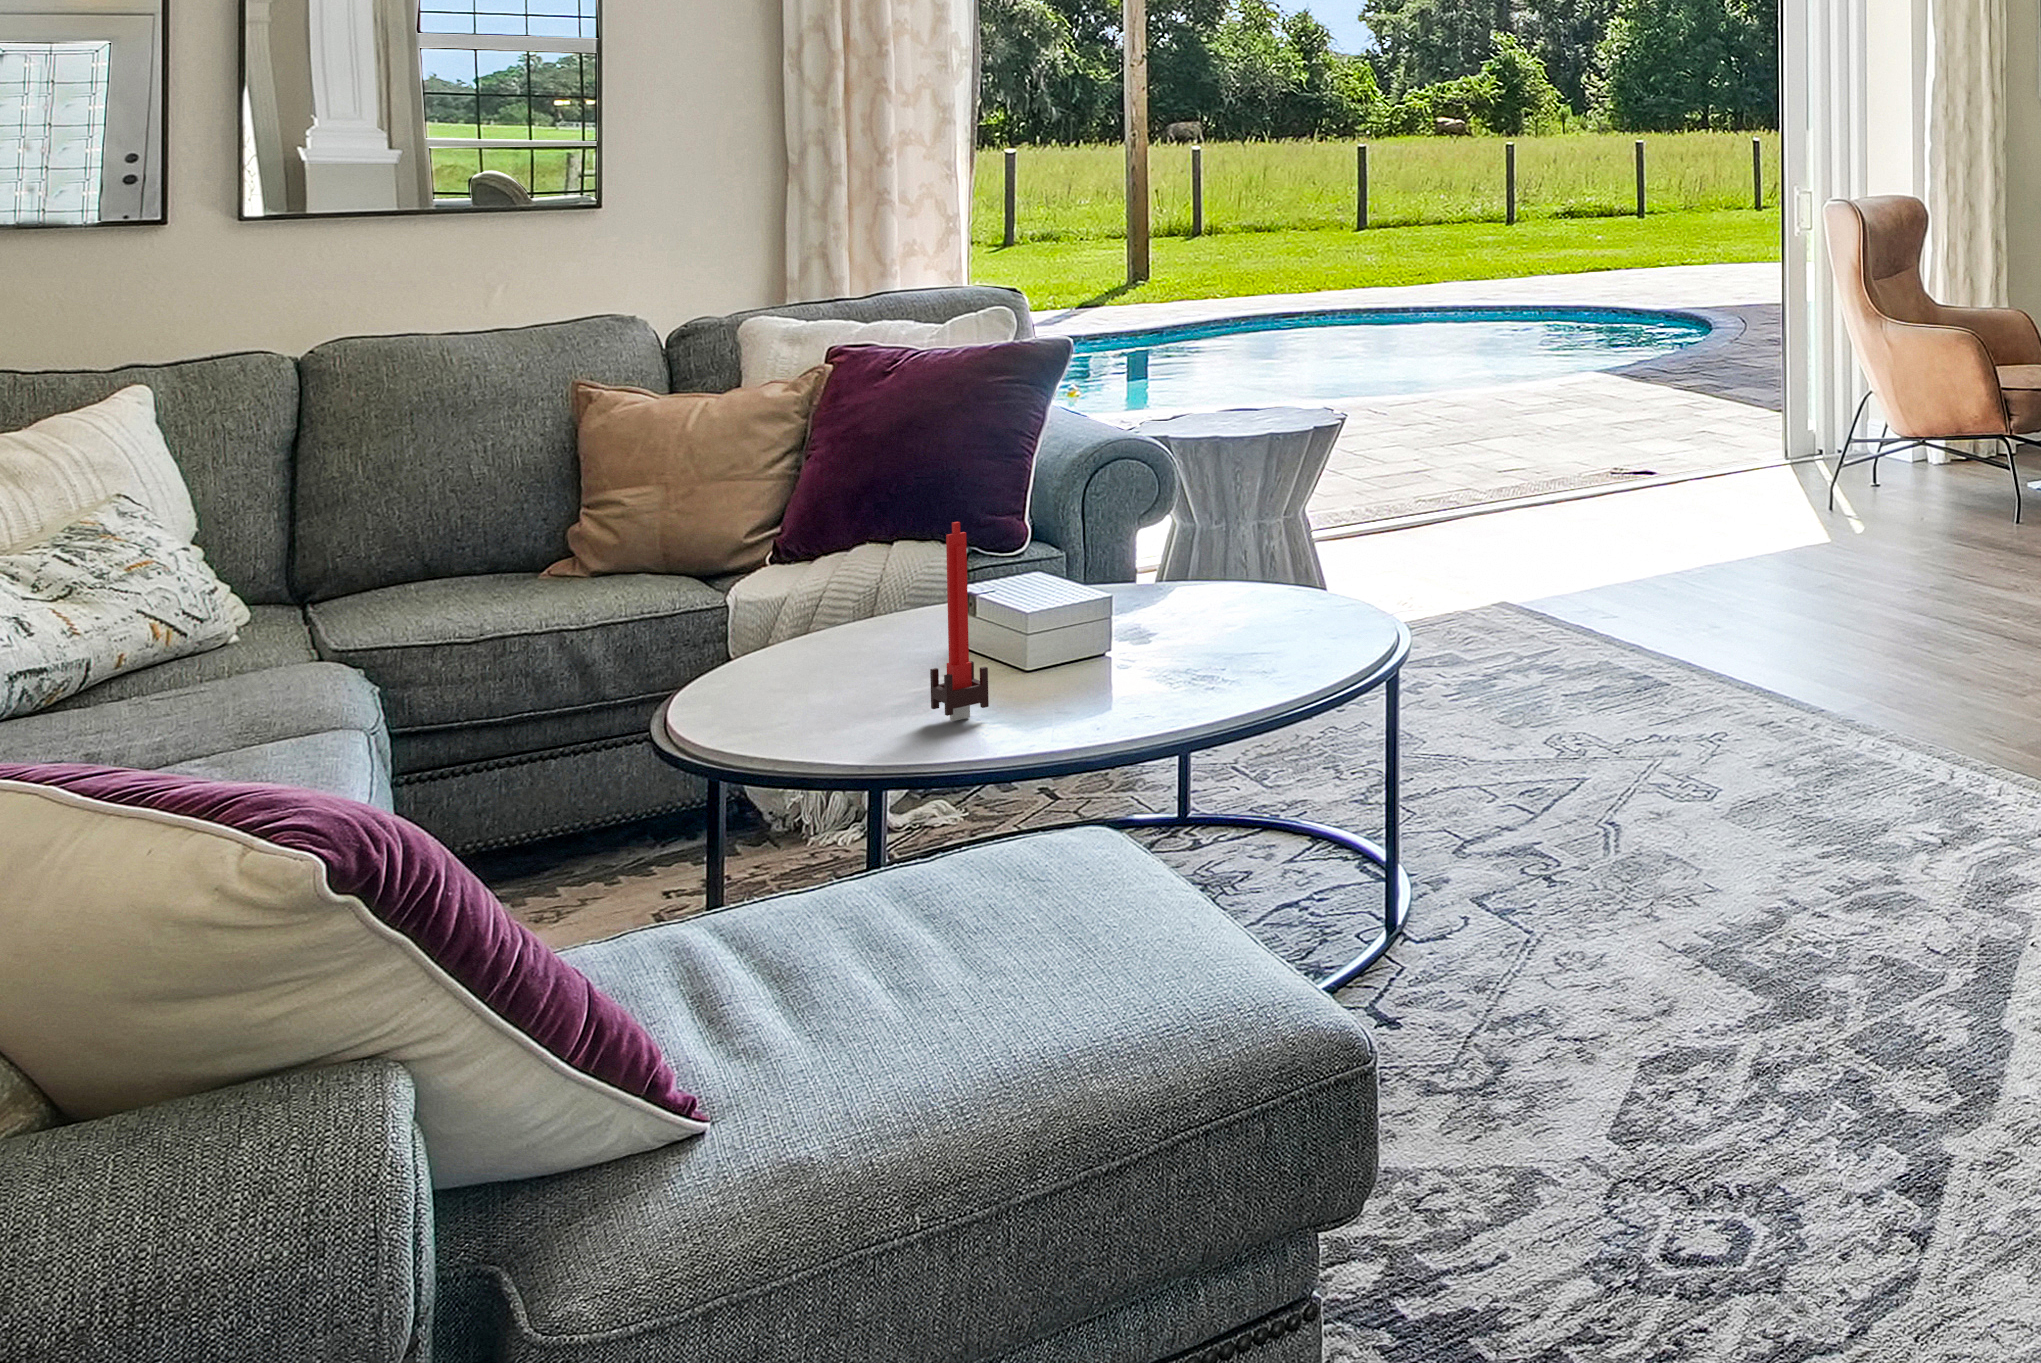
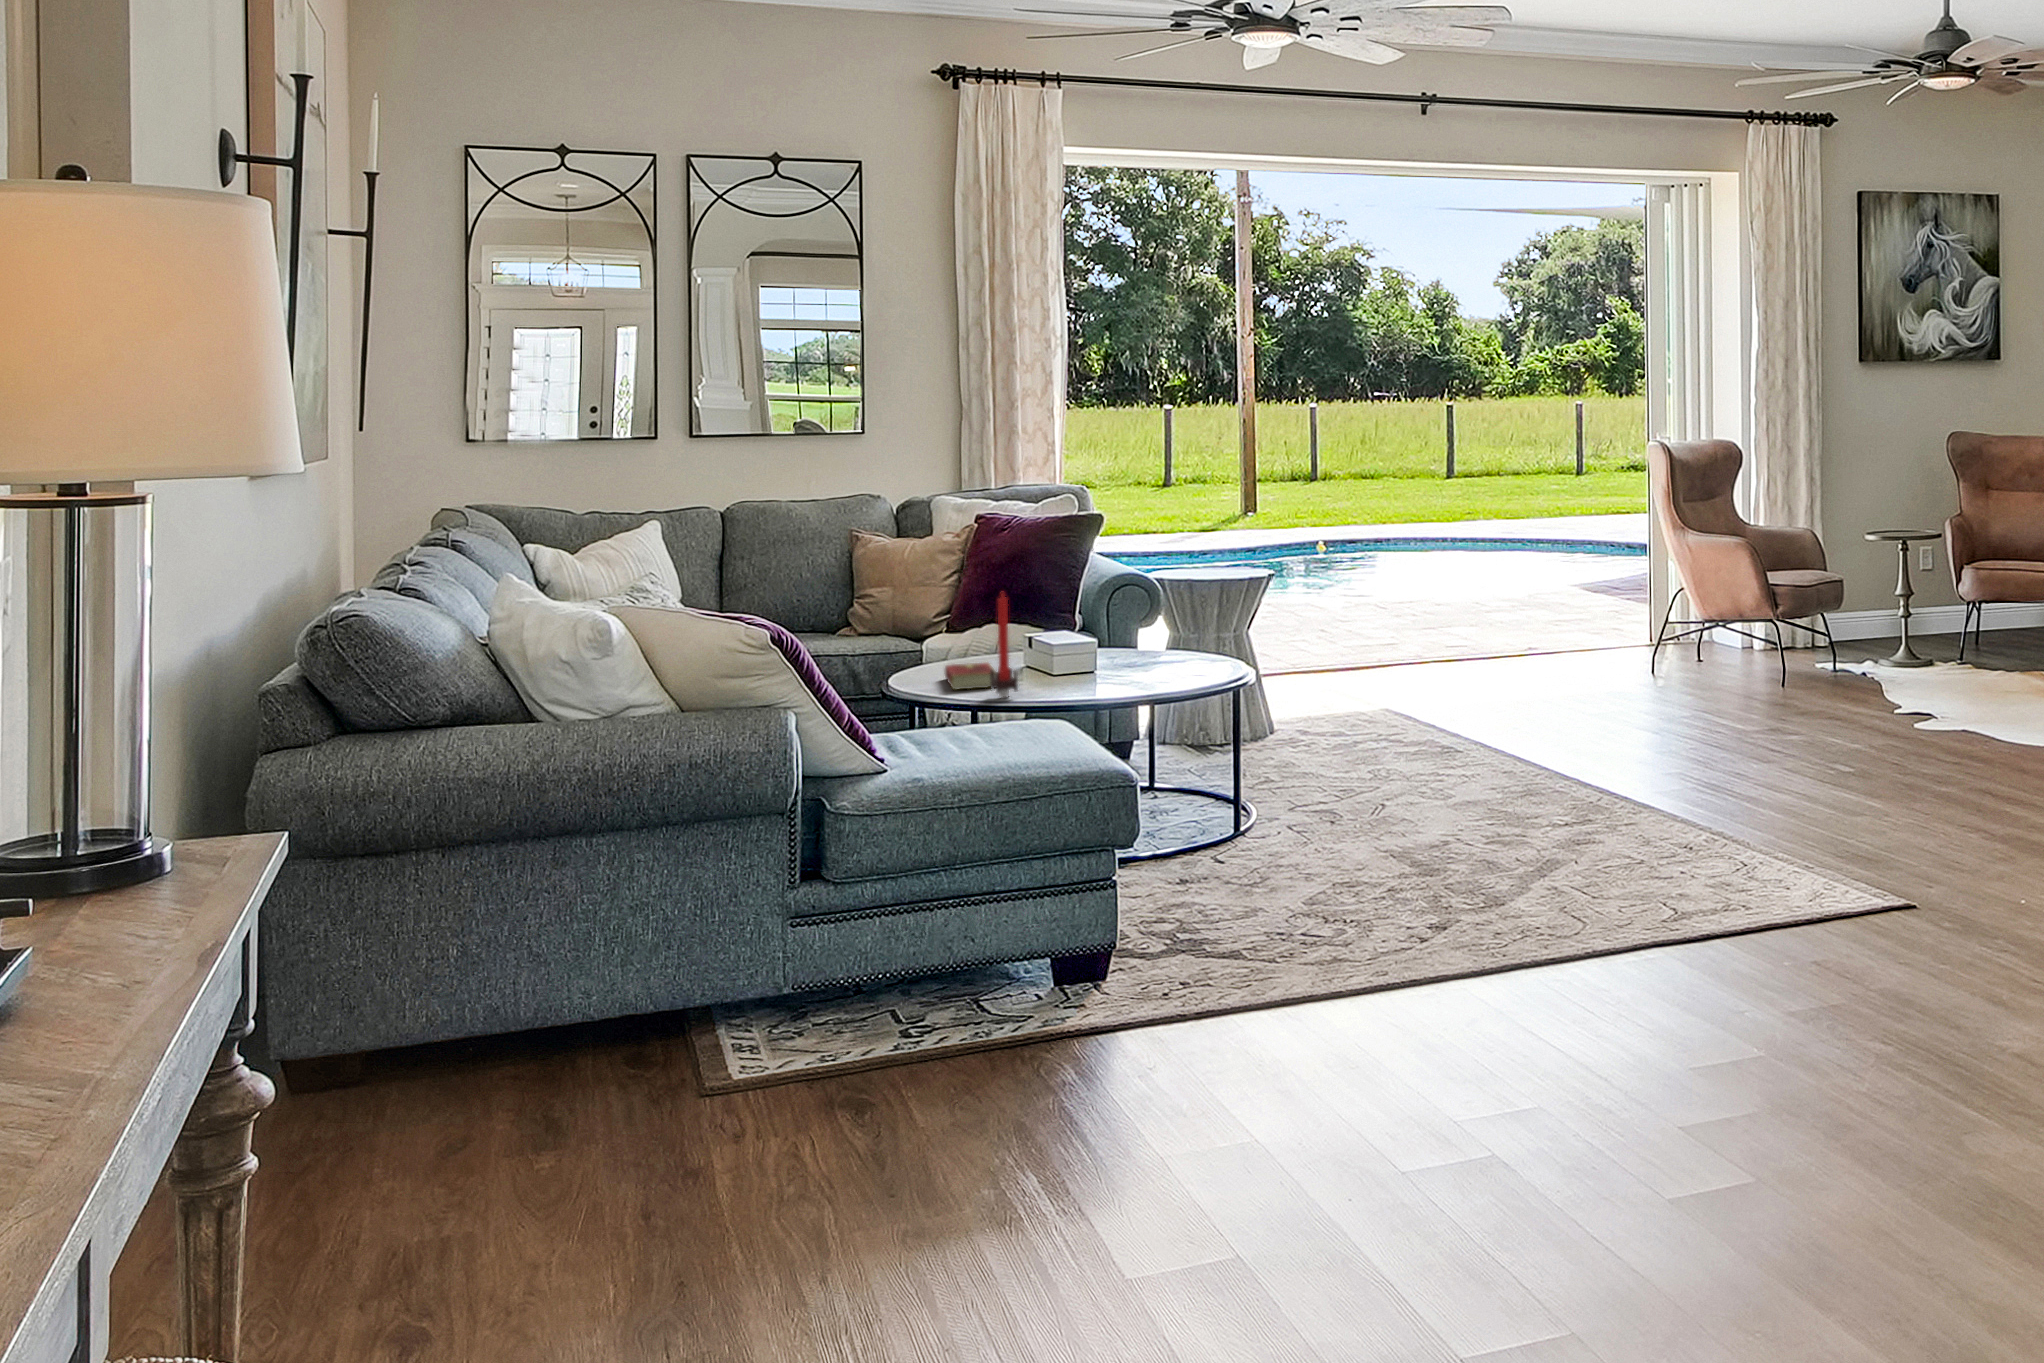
hardcover book: none [816,637,934,706] -> present [945,663,996,689]

